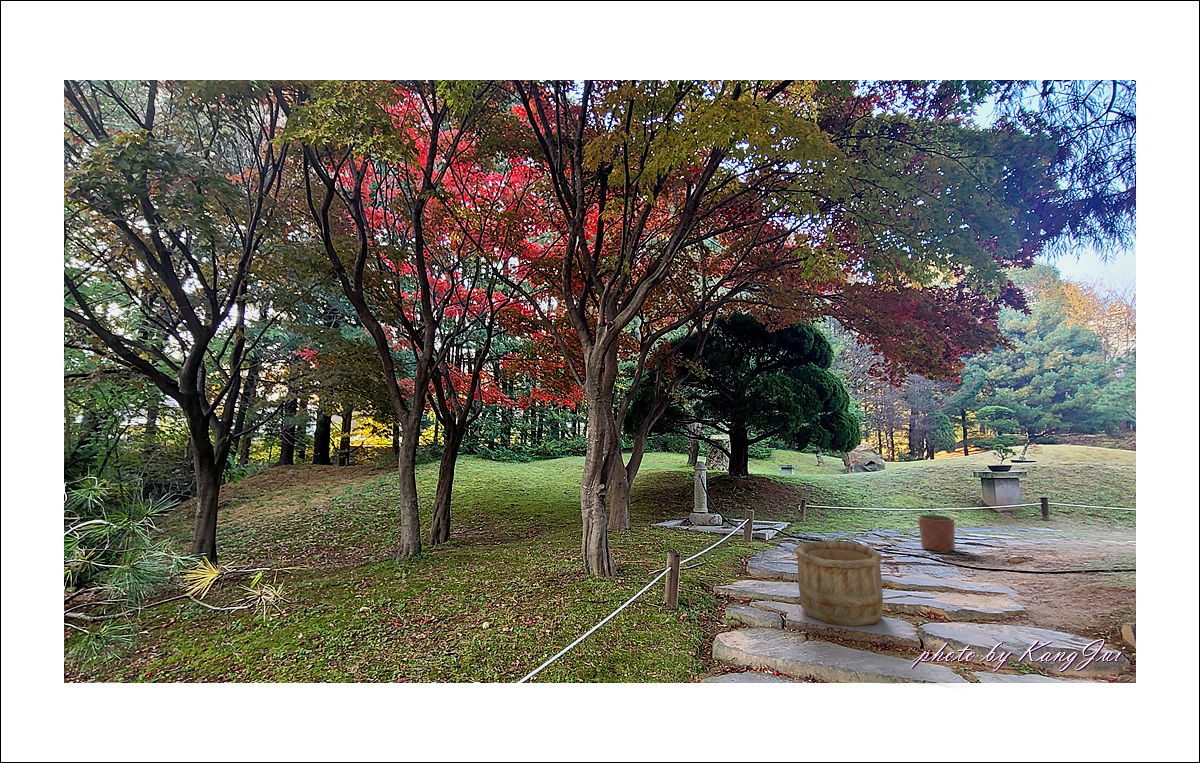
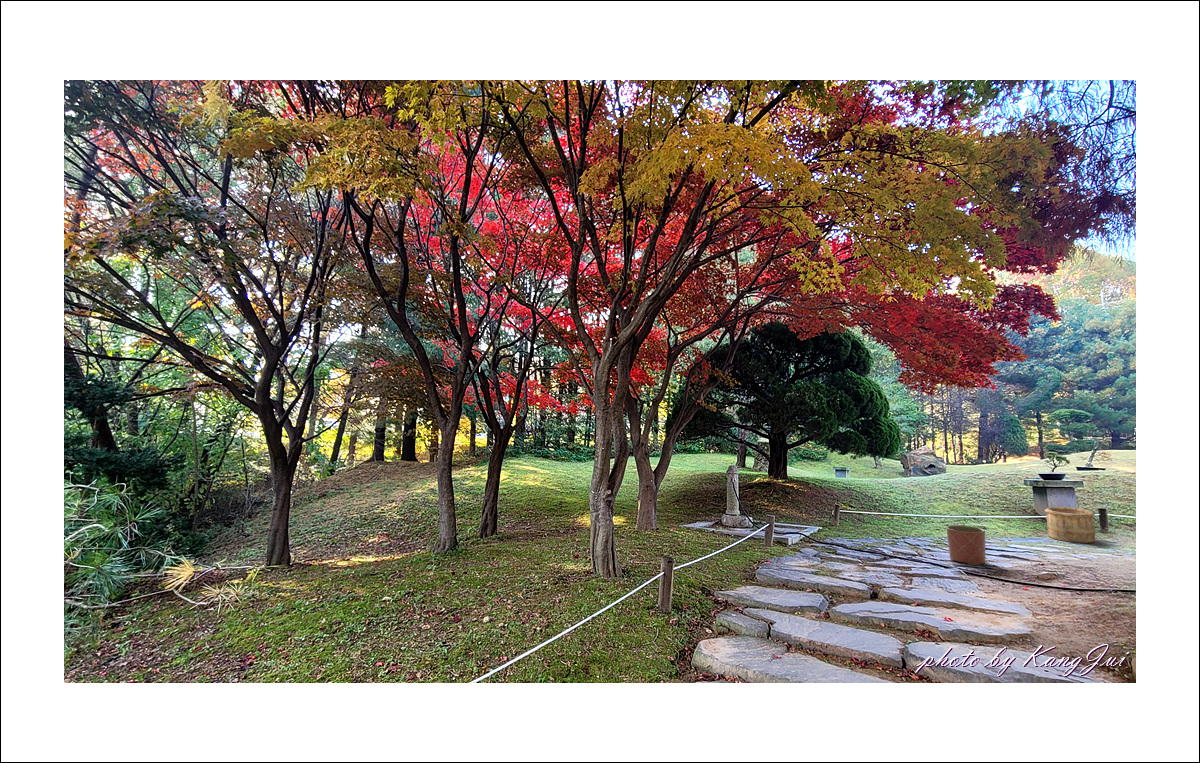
wooden bucket: present [794,541,883,626] -> present [1045,507,1095,543]

